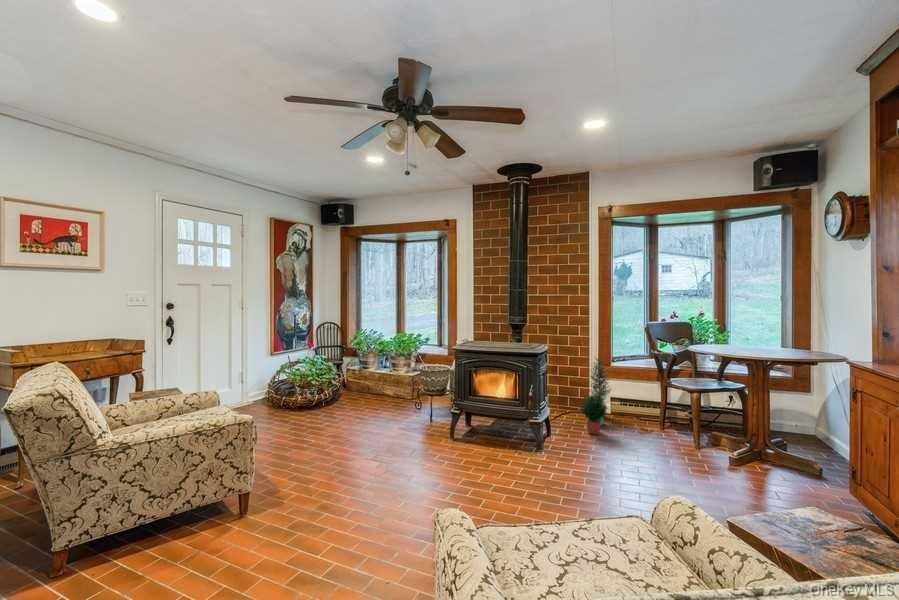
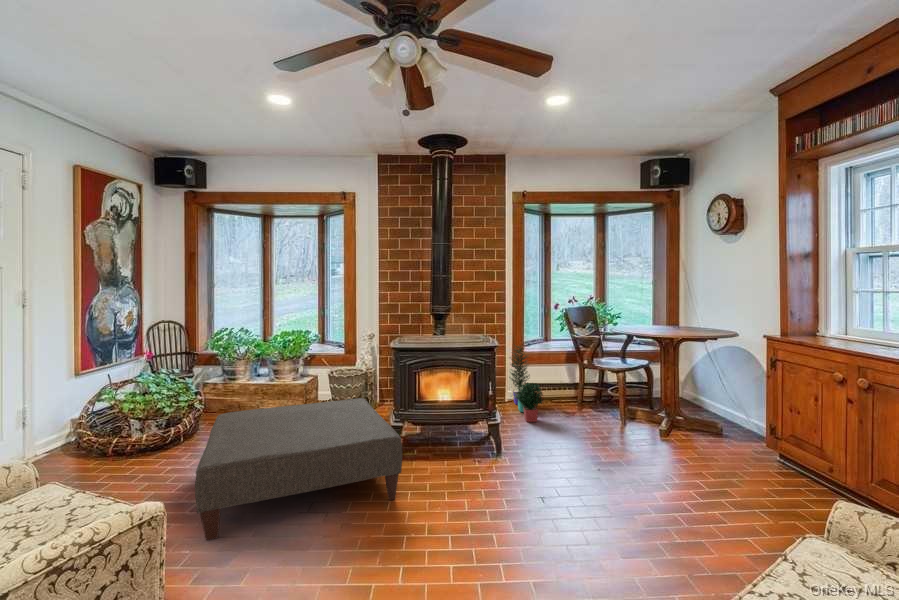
ottoman: none [291,390,435,469] -> present [195,398,402,540]

